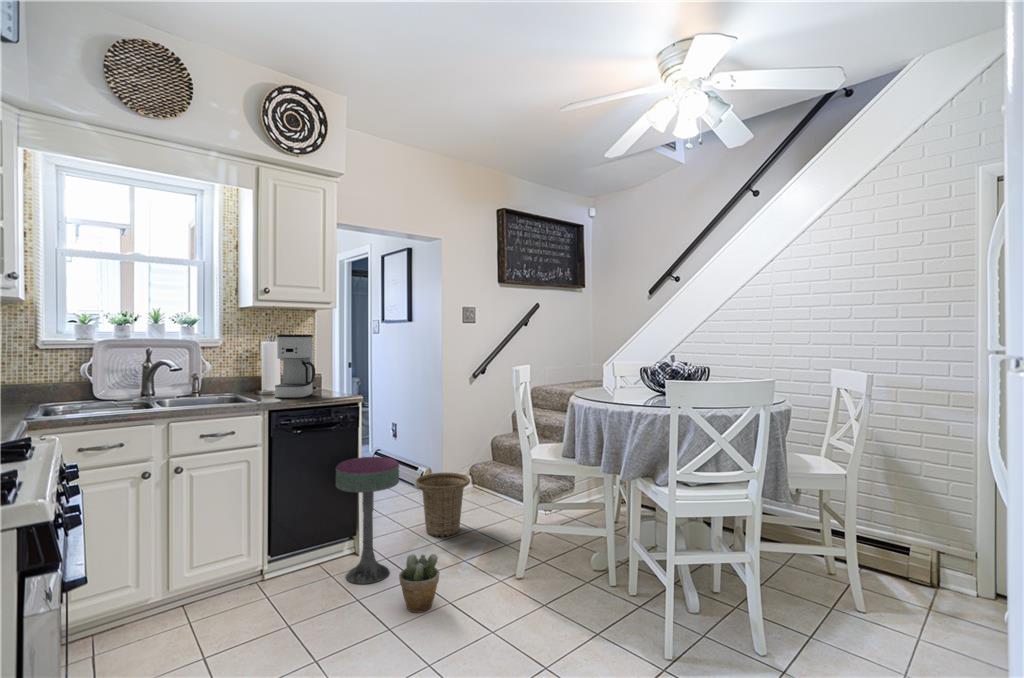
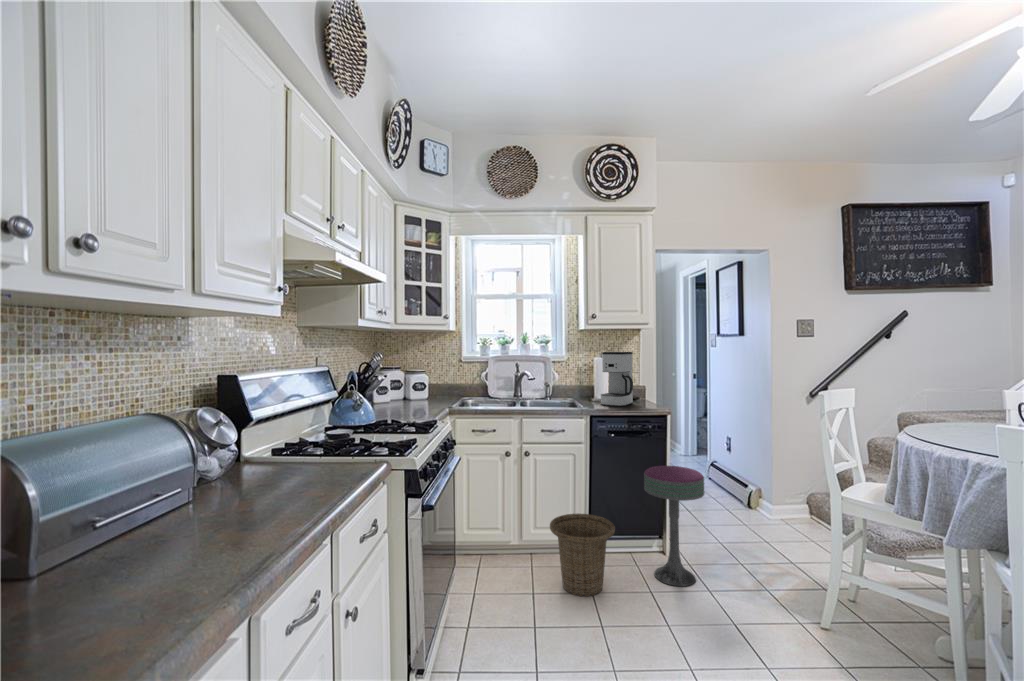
basket: present [415,473,470,537] -> present [550,514,615,597]
potted plant: present [399,554,439,613] -> none [694,571,737,633]

